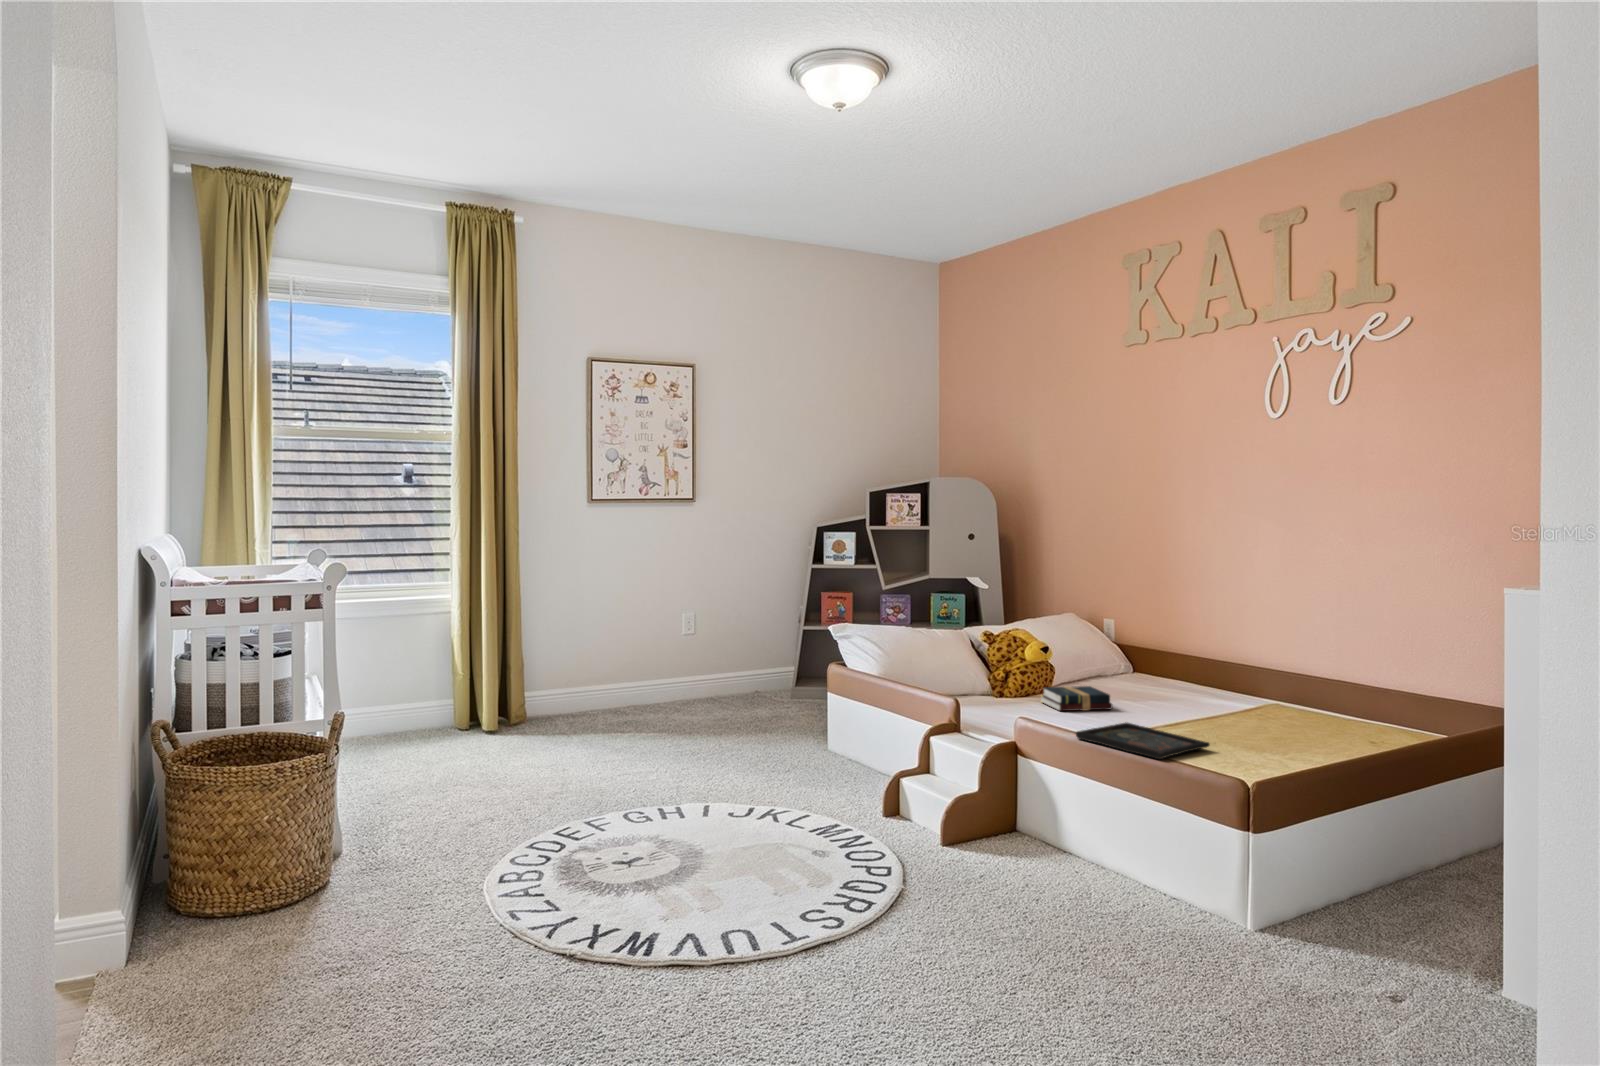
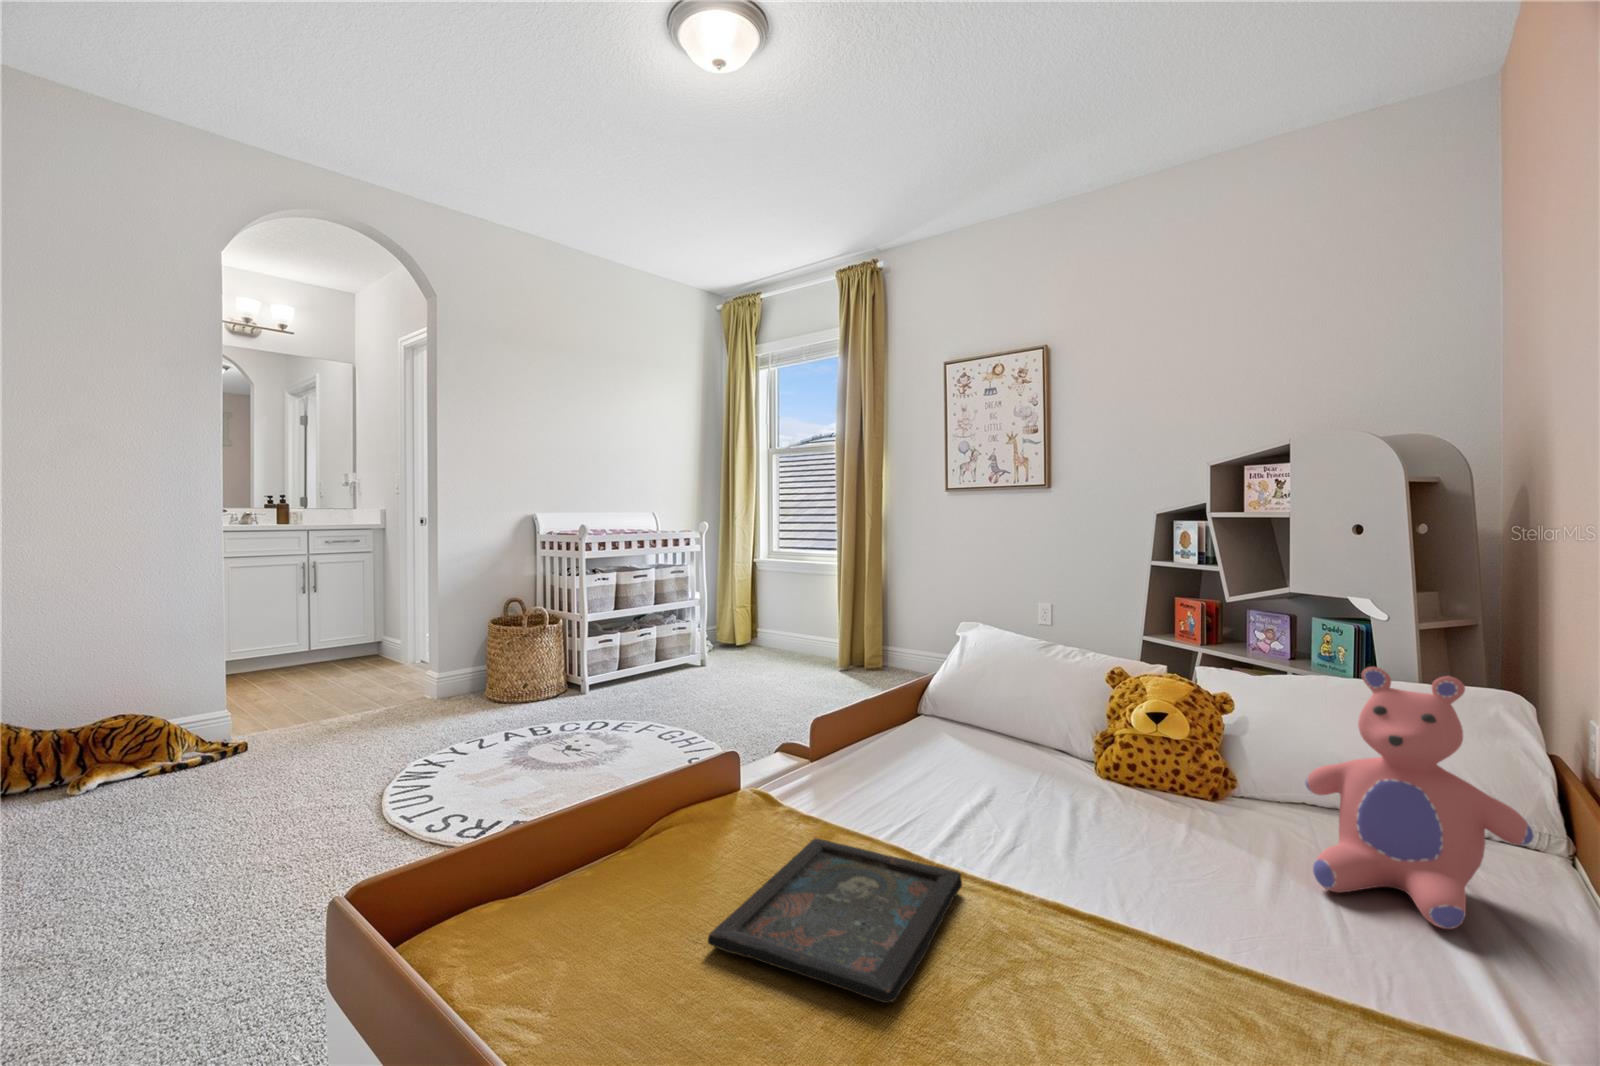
teddy bear: none [1116,612,1187,701] -> present [1305,667,1533,929]
hardback book: present [1041,686,1112,711] -> none [1024,771,1178,859]

